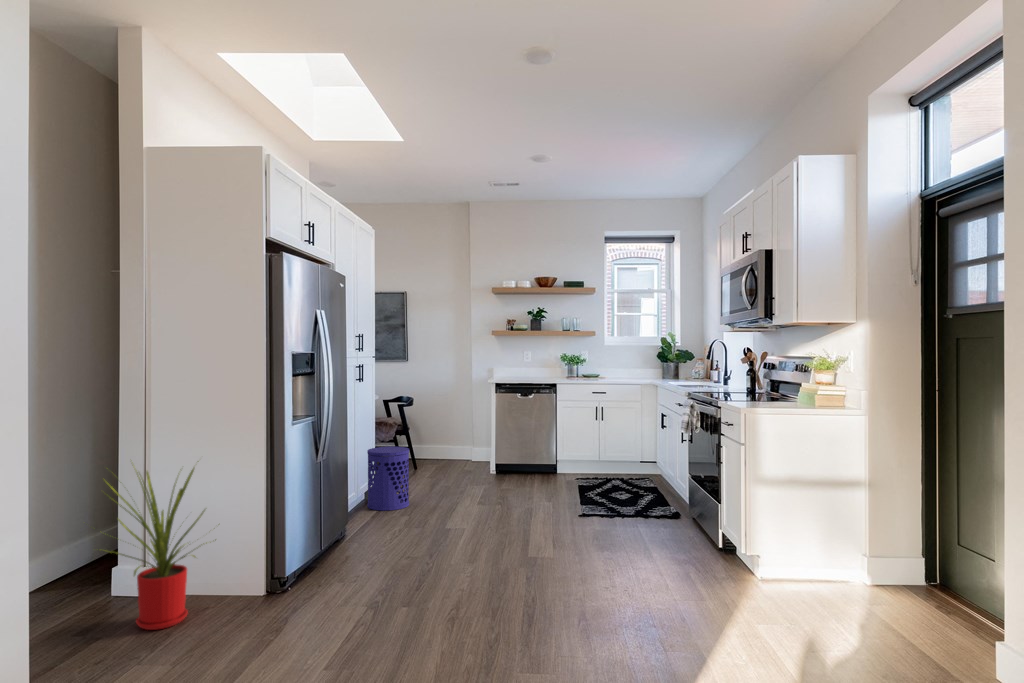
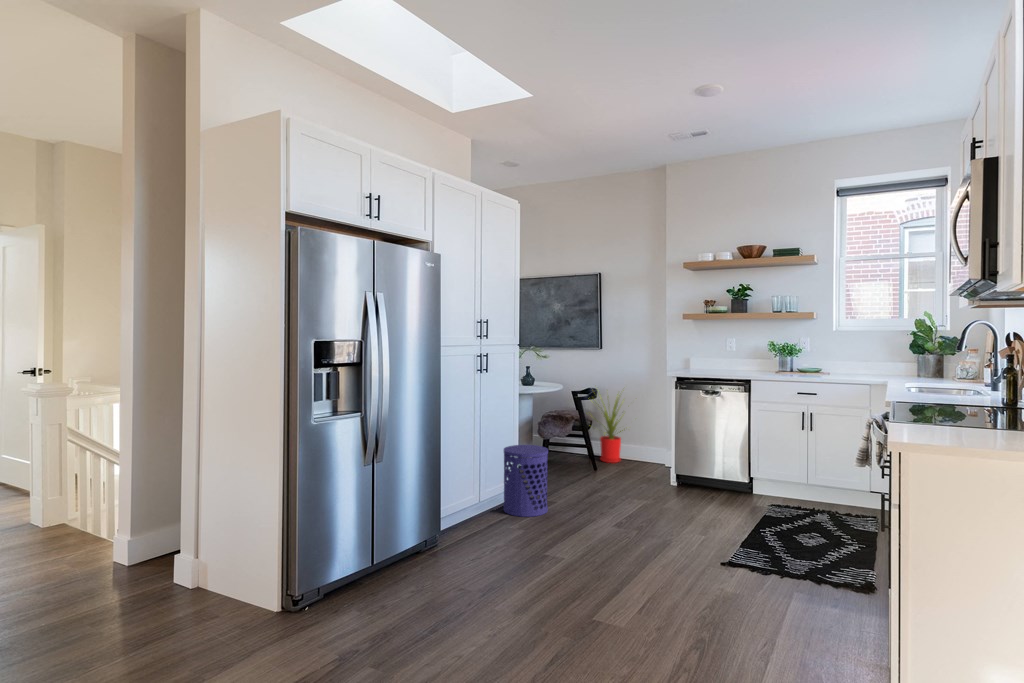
house plant: present [104,461,205,630] -> present [597,394,623,463]

